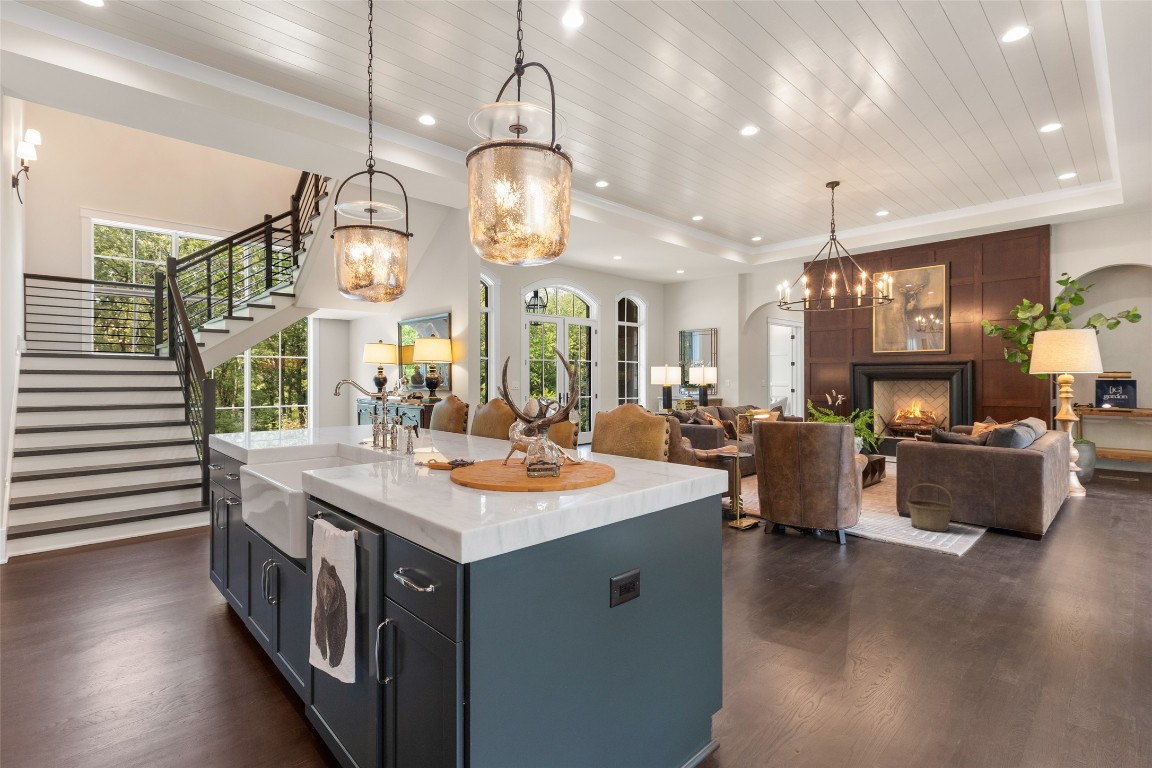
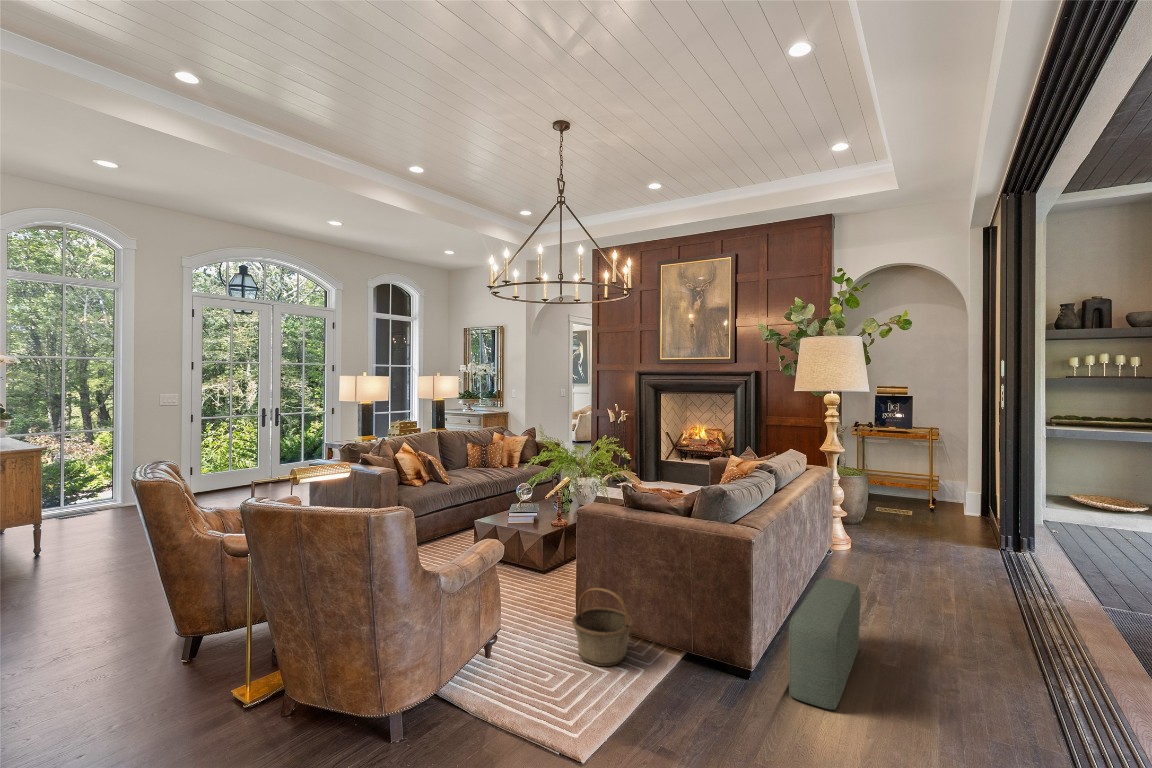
pouf: none [1087,489,1135,558] -> present [789,578,861,710]

